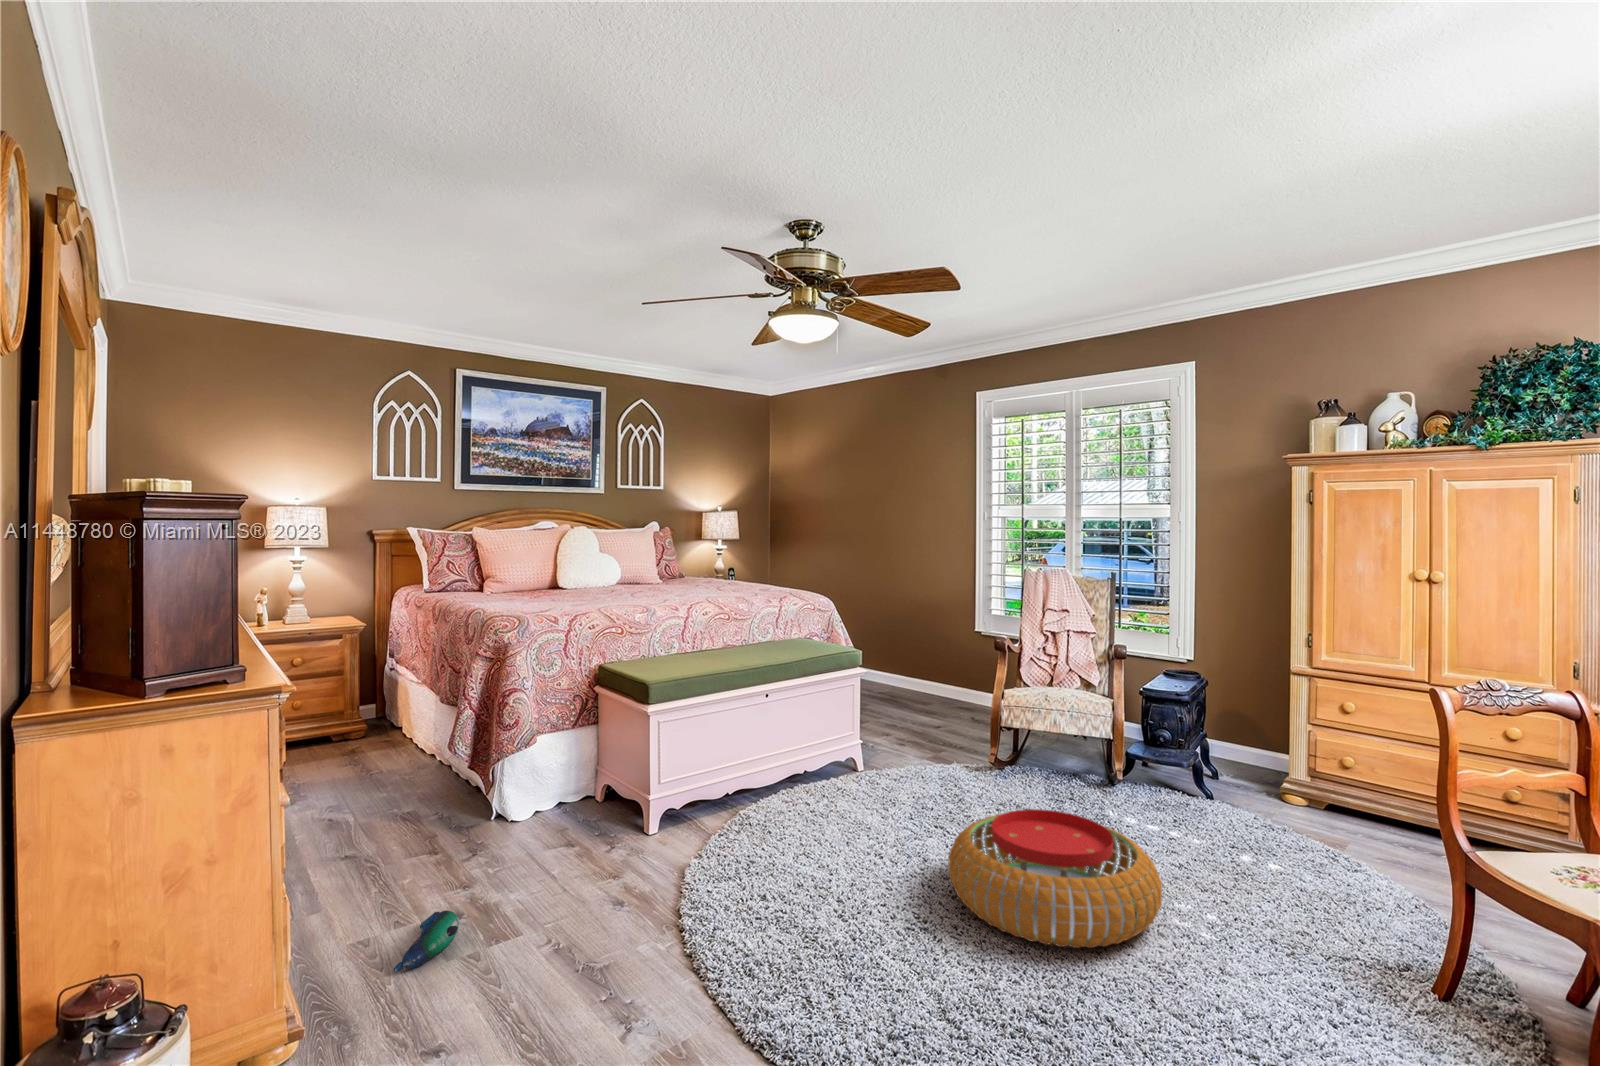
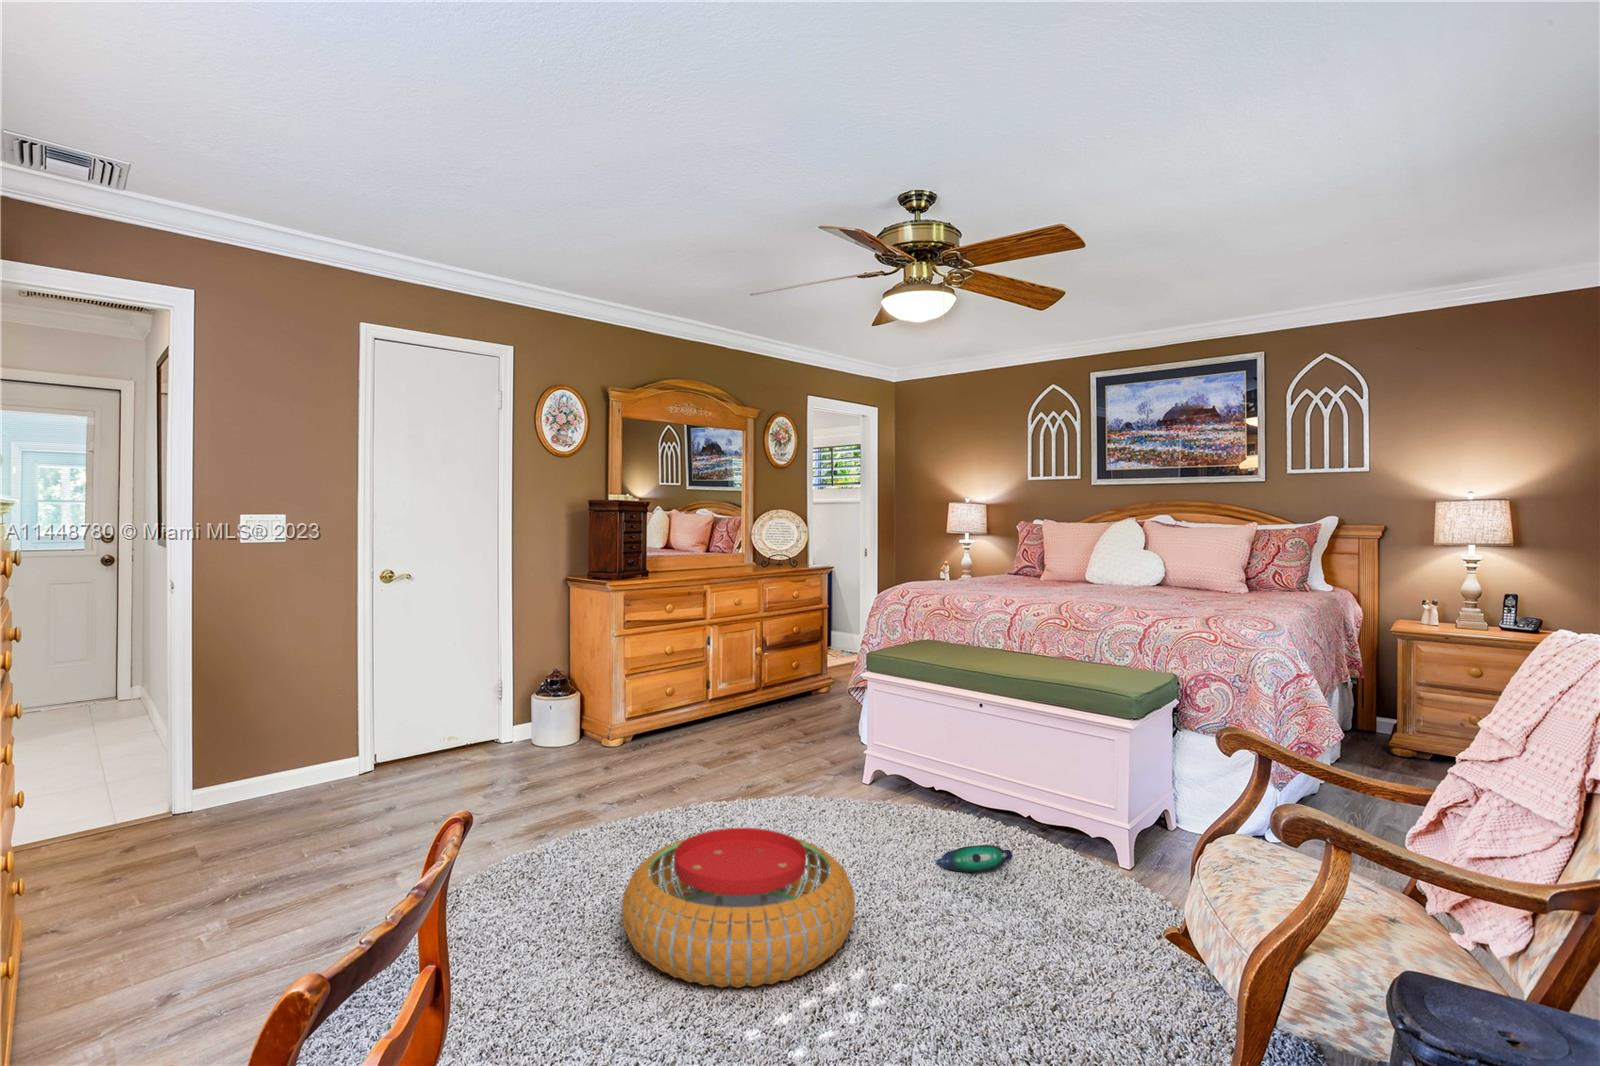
plush toy: present [394,910,459,972] -> present [936,845,1013,872]

